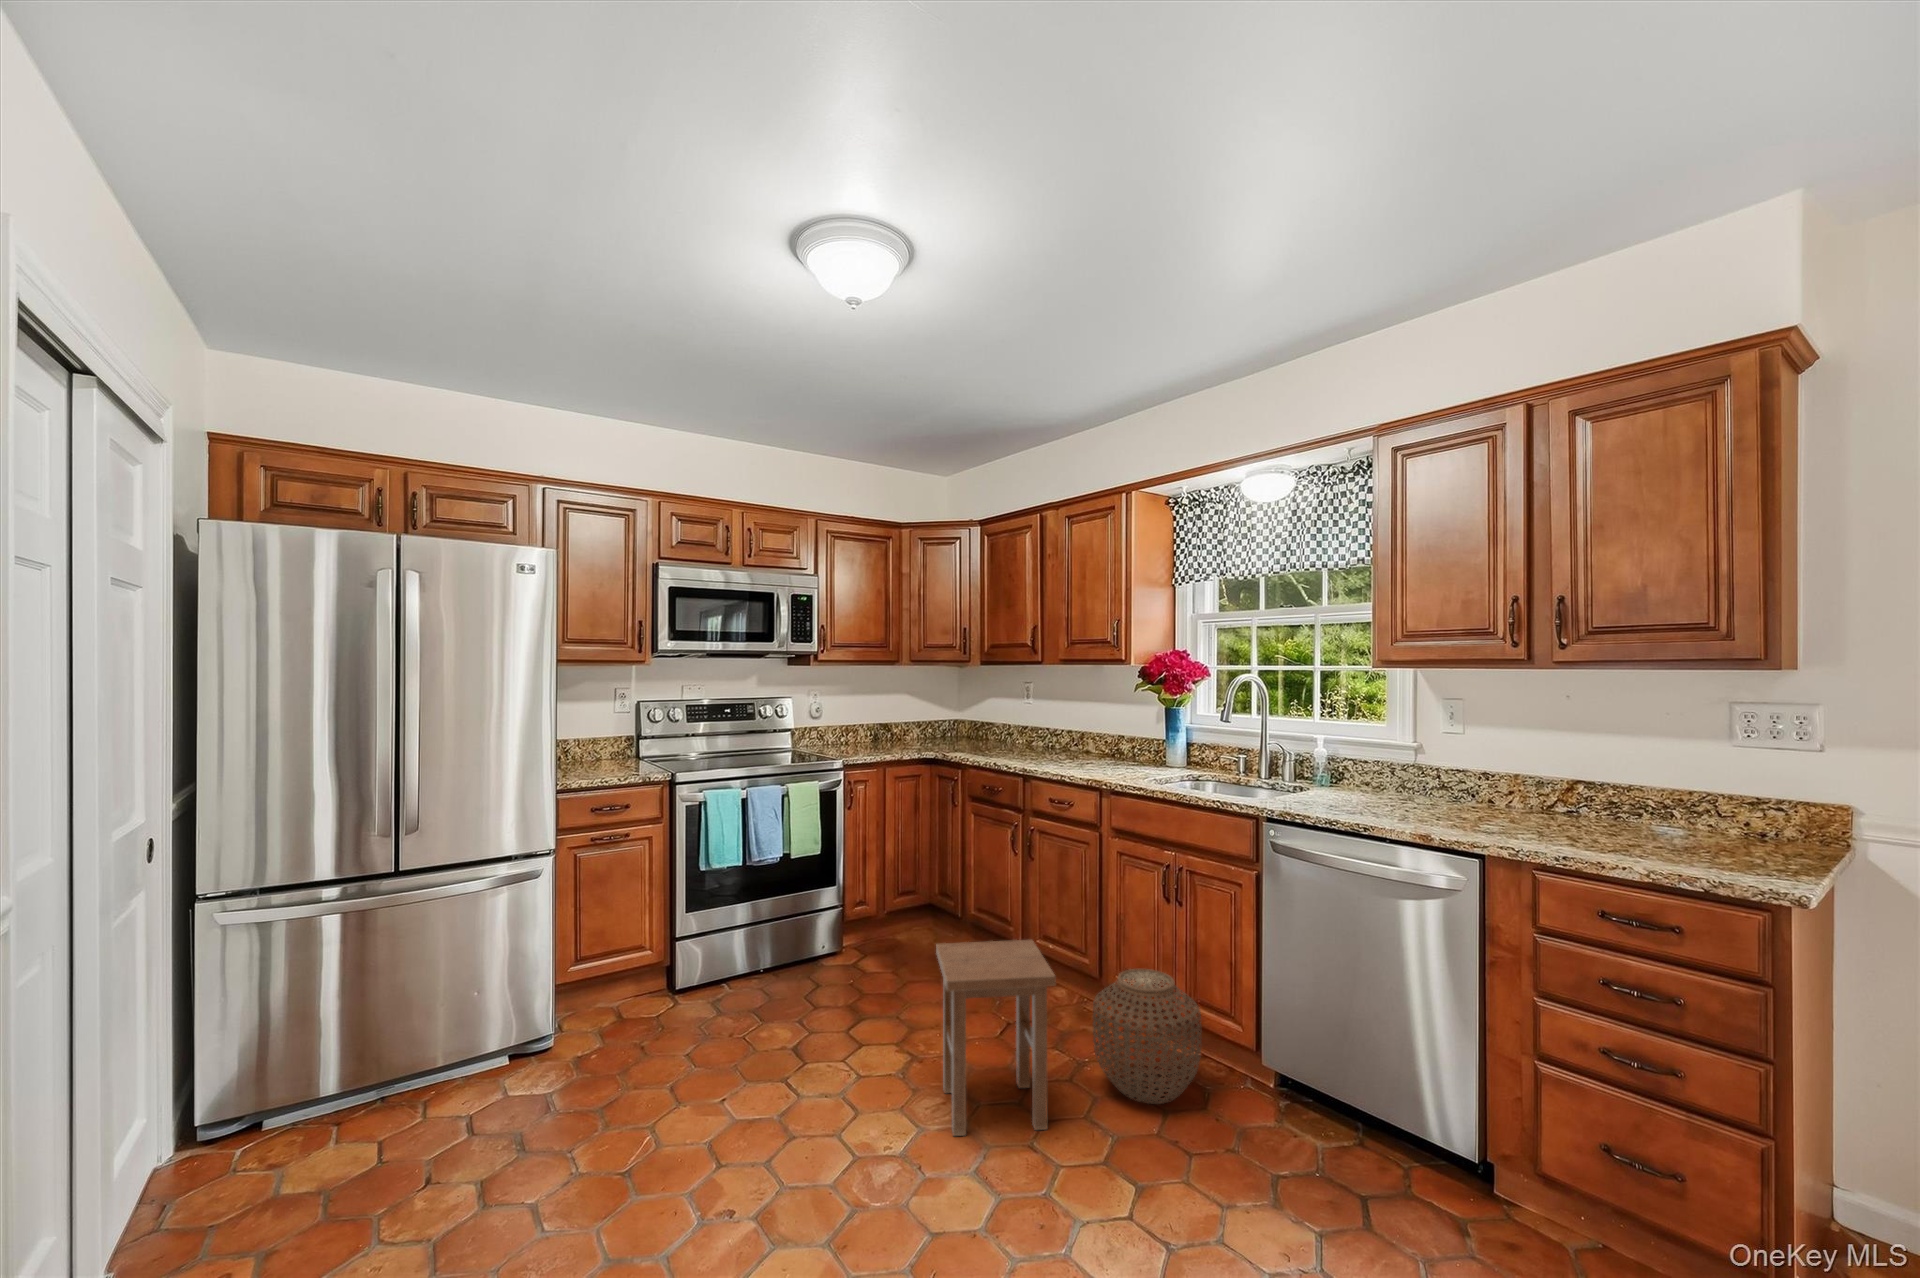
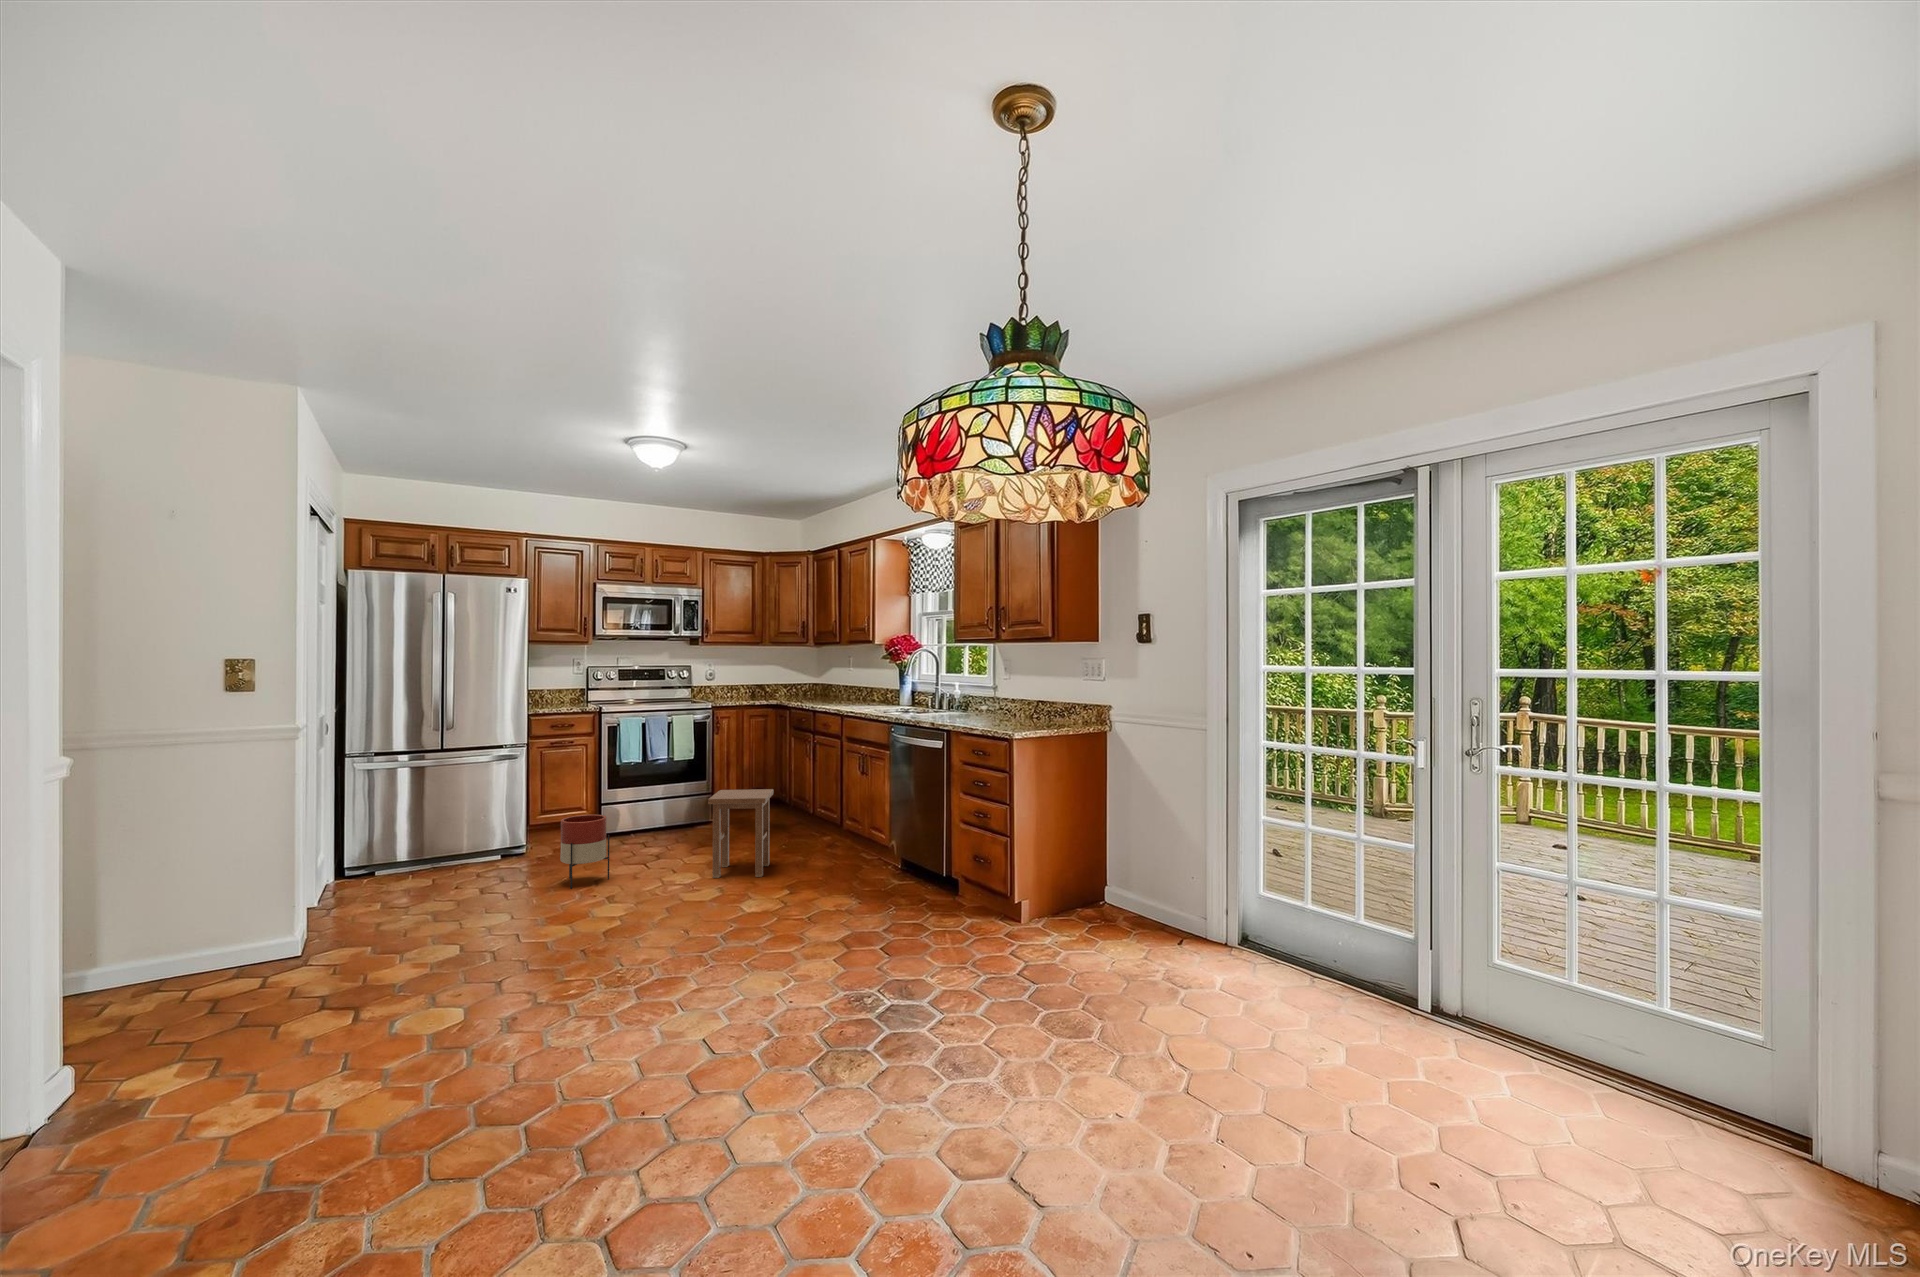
woven basket: present [1093,969,1201,1104] -> none [801,806,858,871]
planter: none [654,1012,749,1190] -> present [560,815,609,889]

